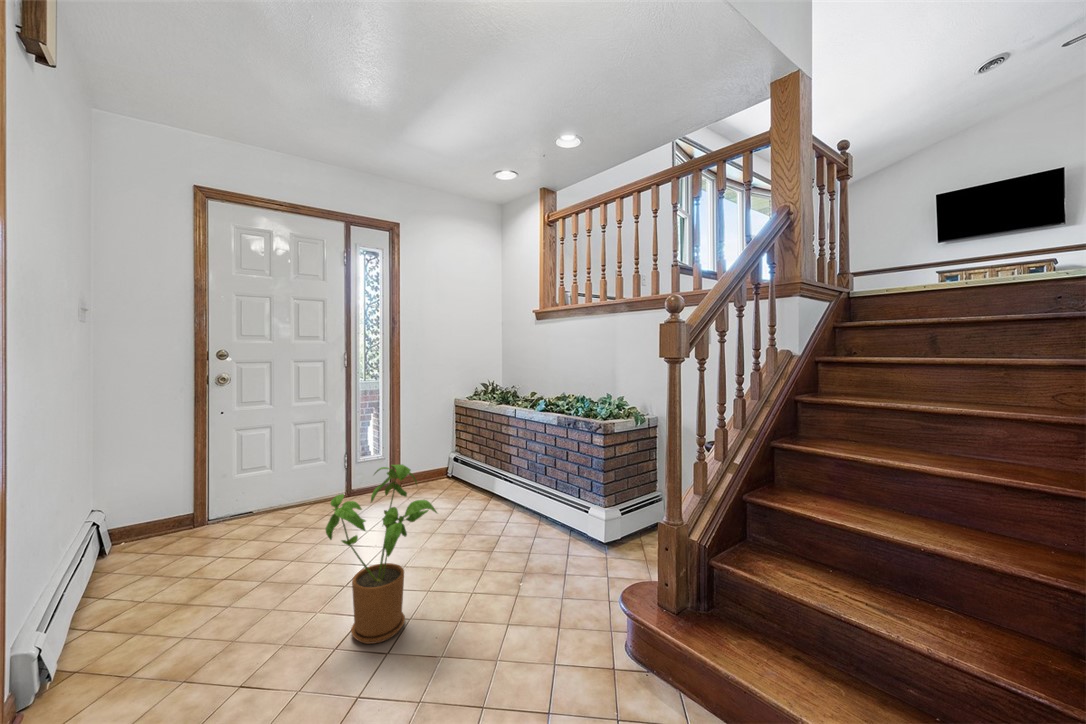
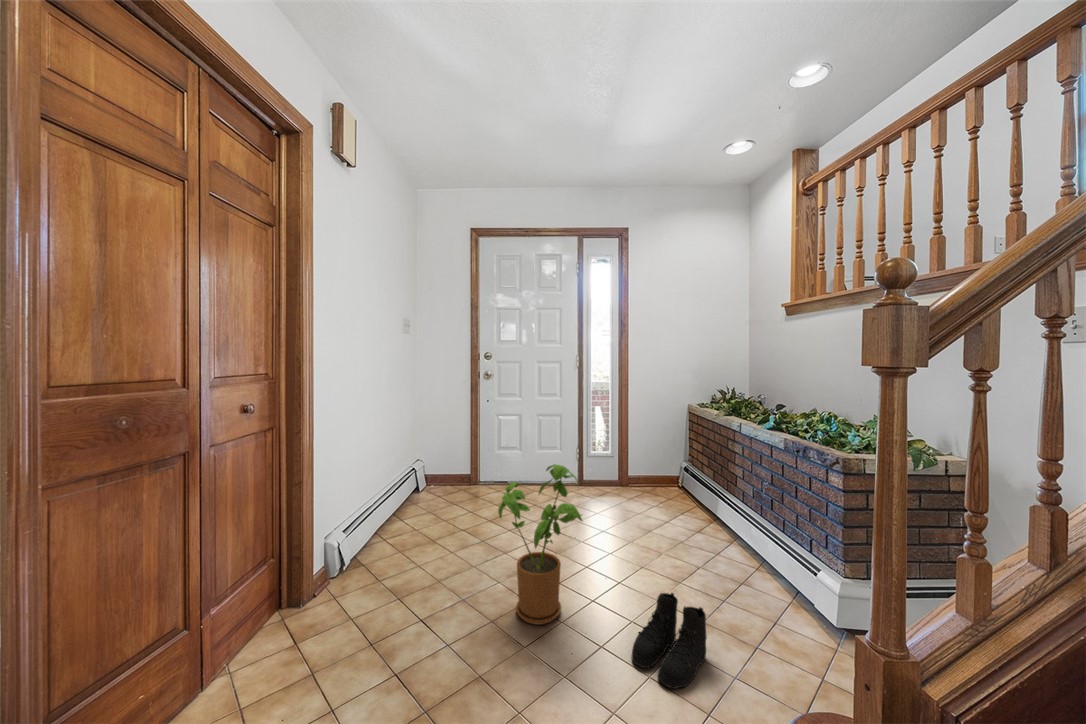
boots: none [488,557,542,630] -> present [632,593,707,689]

